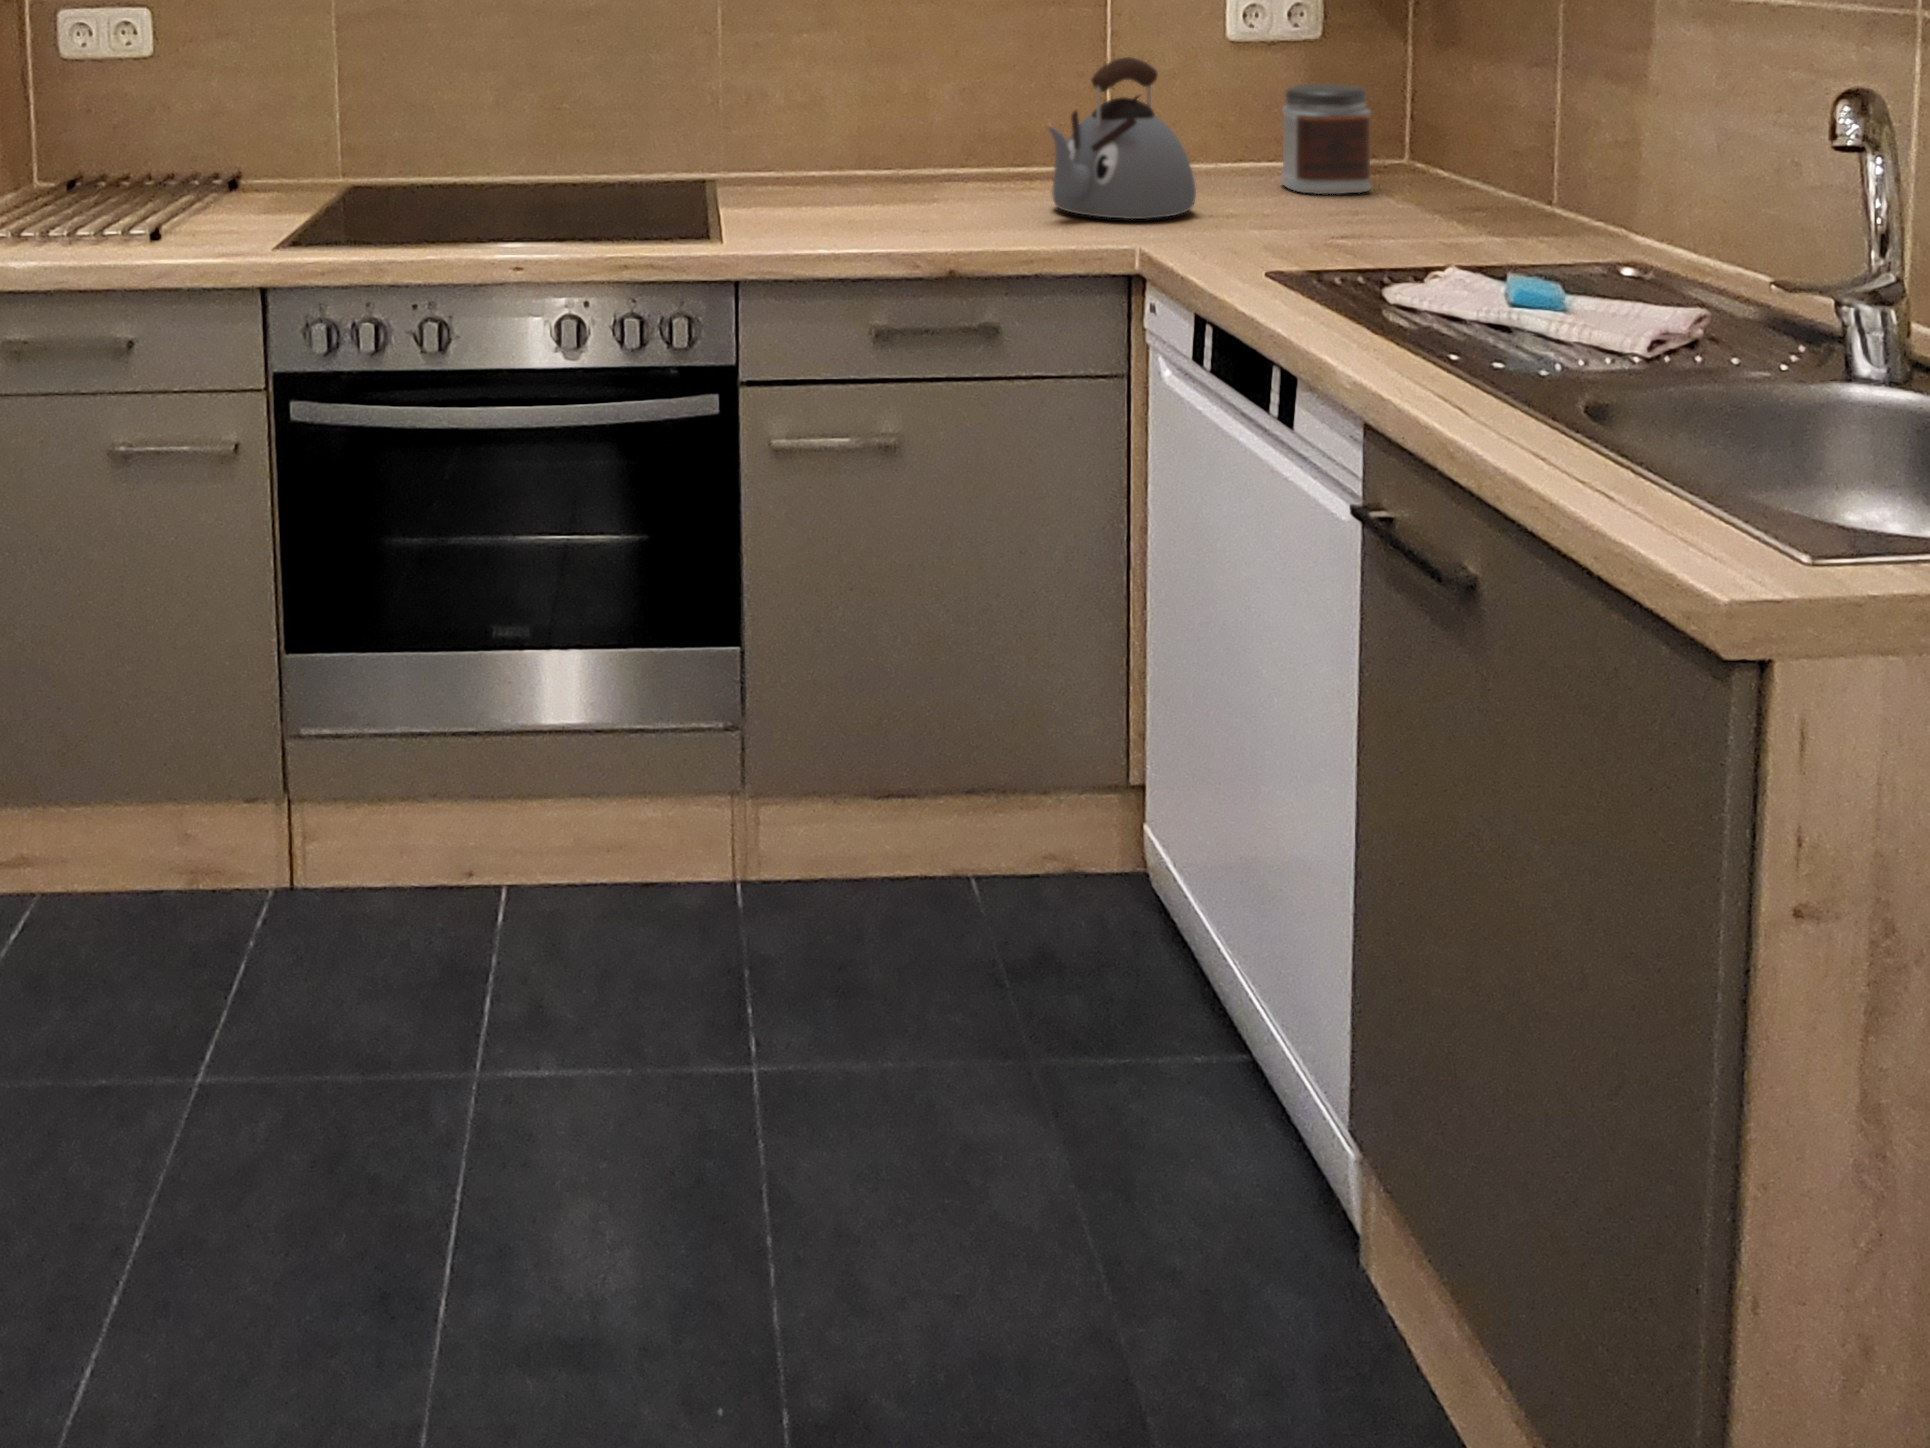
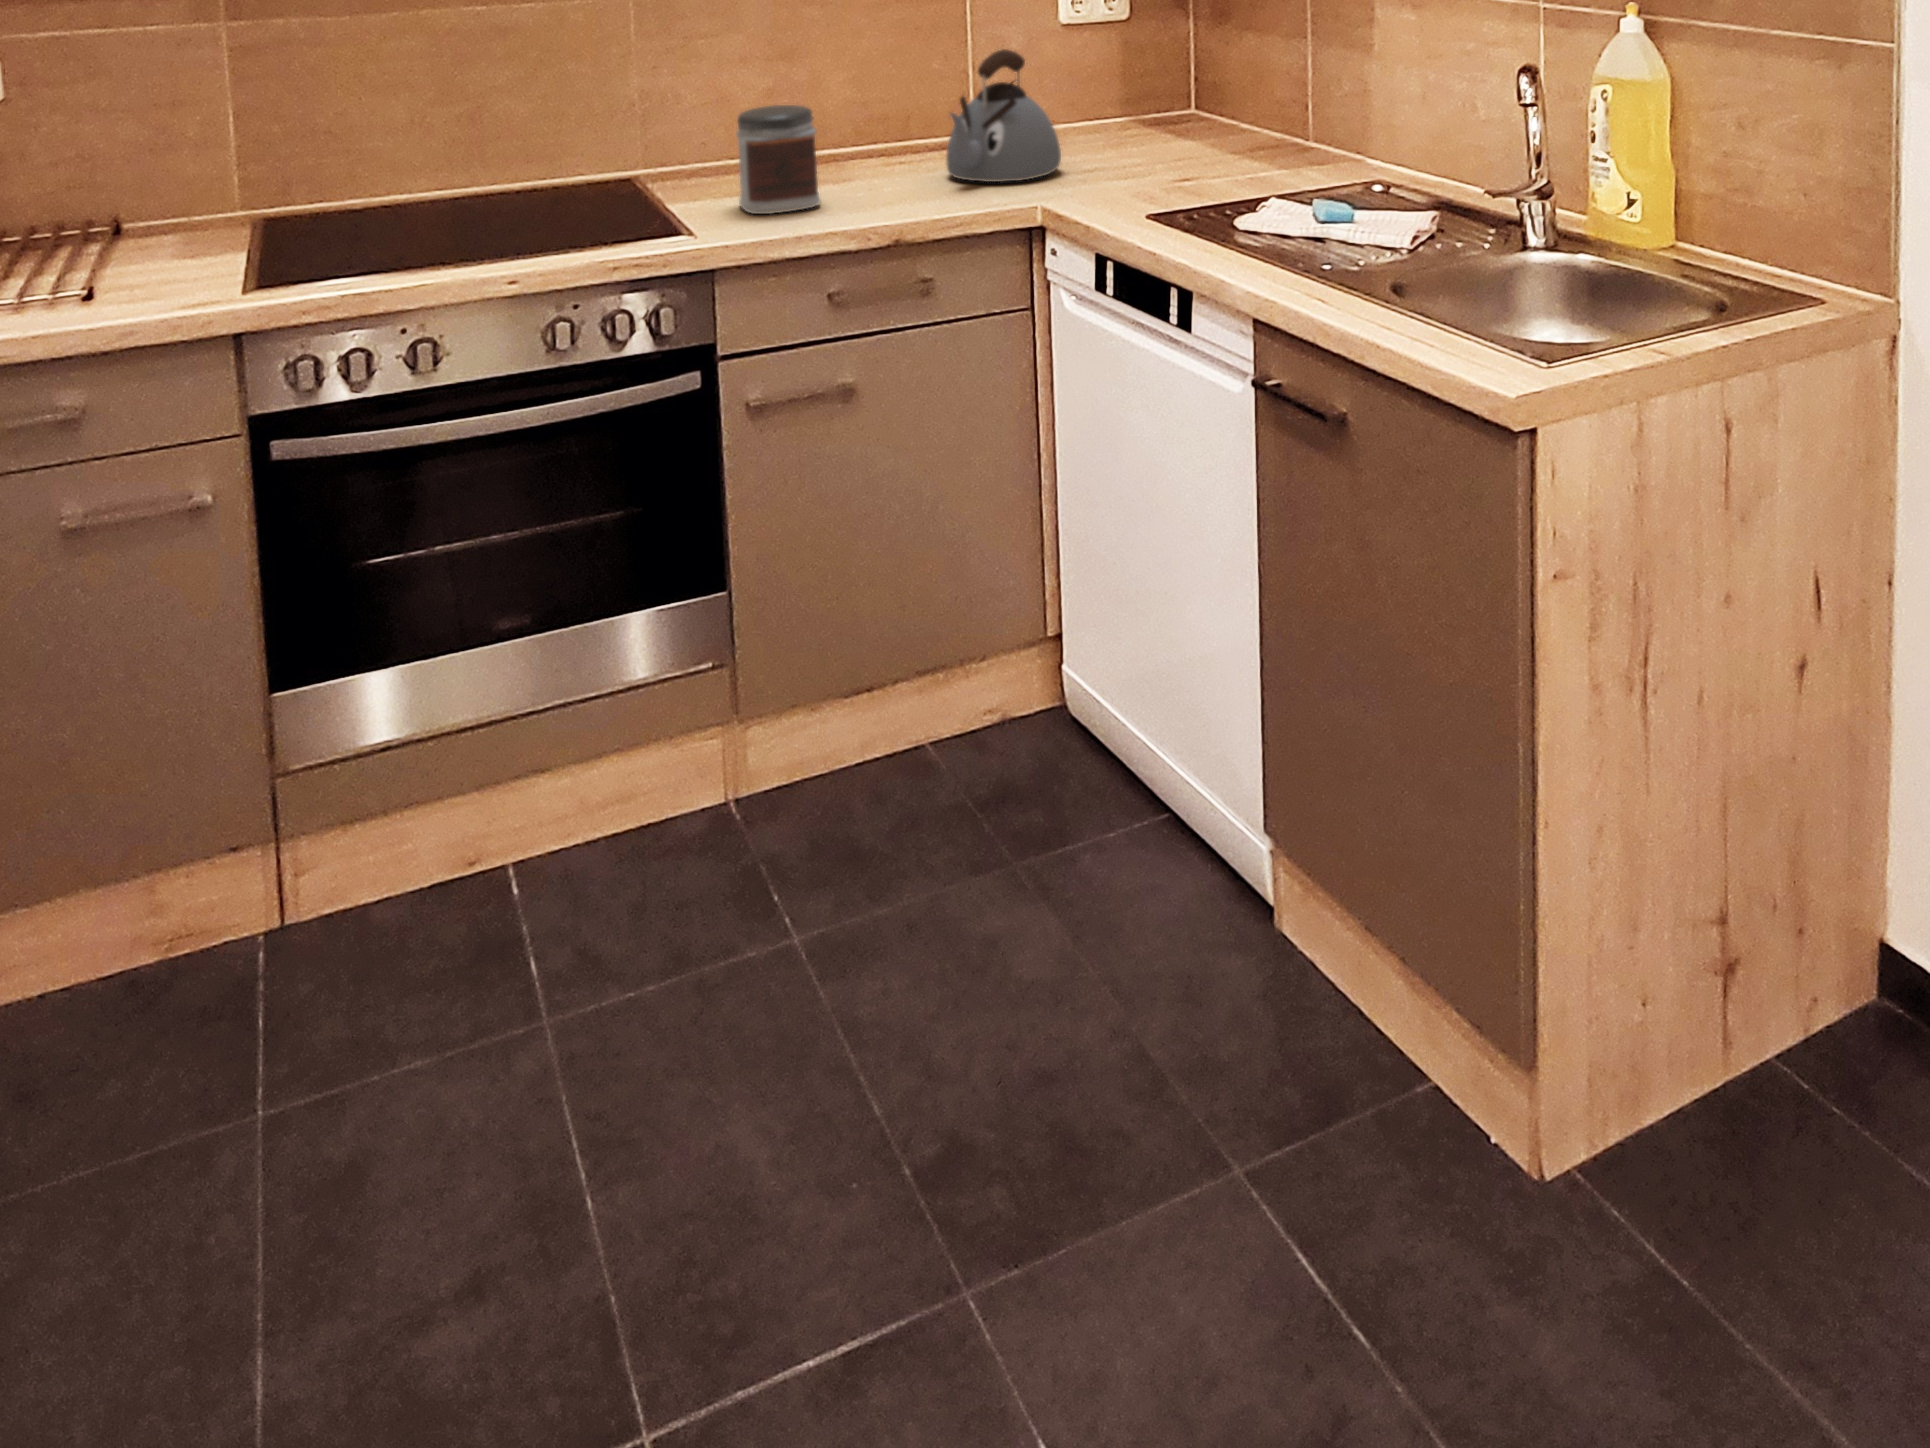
jar: present [1281,84,1371,194] -> present [736,105,820,214]

